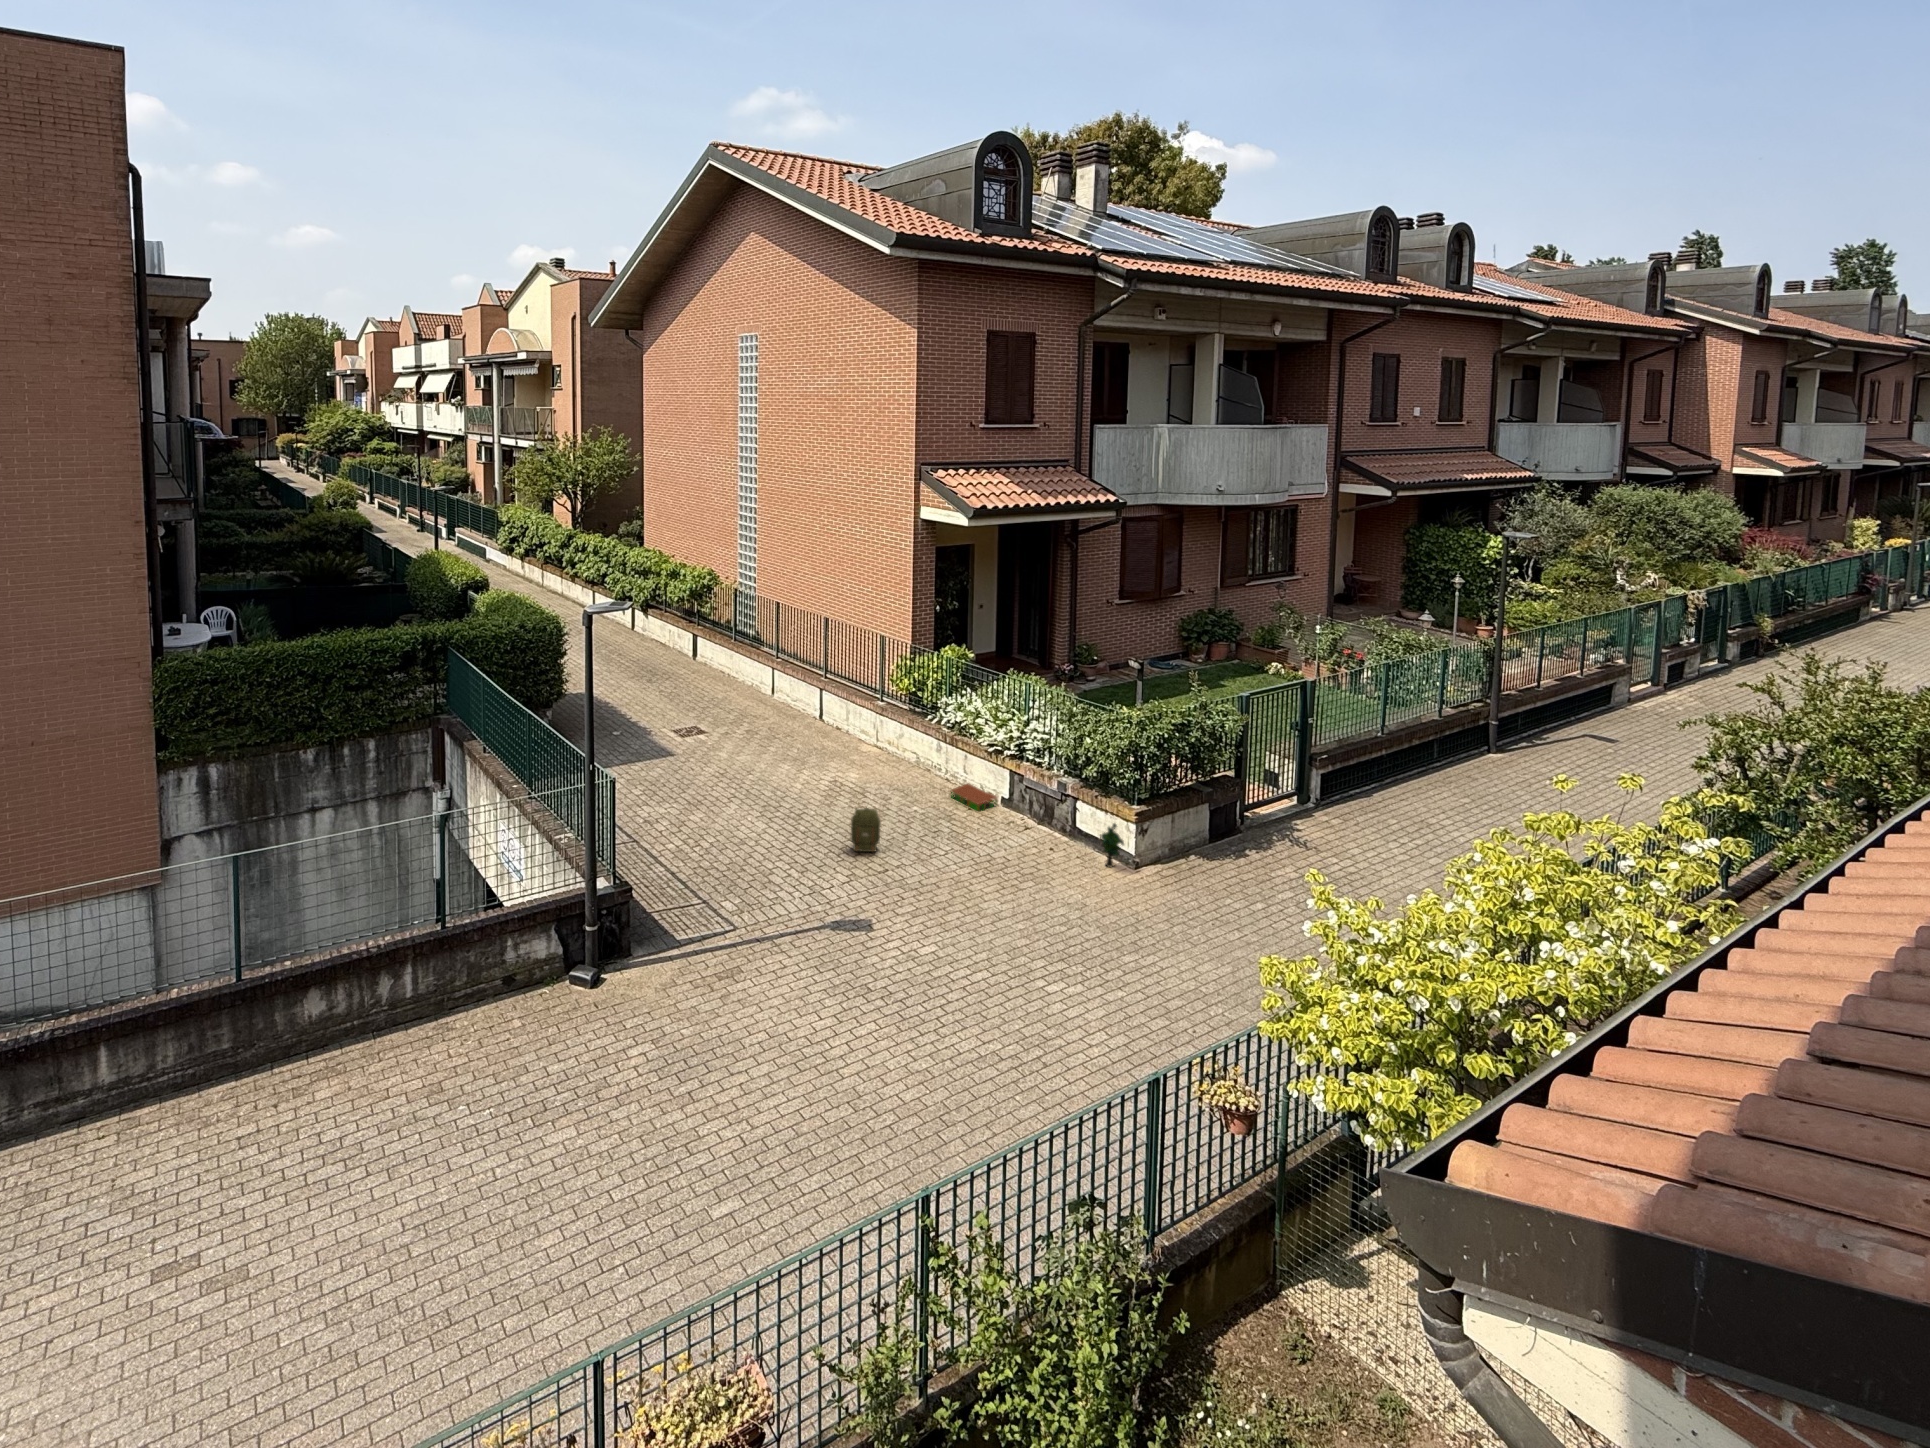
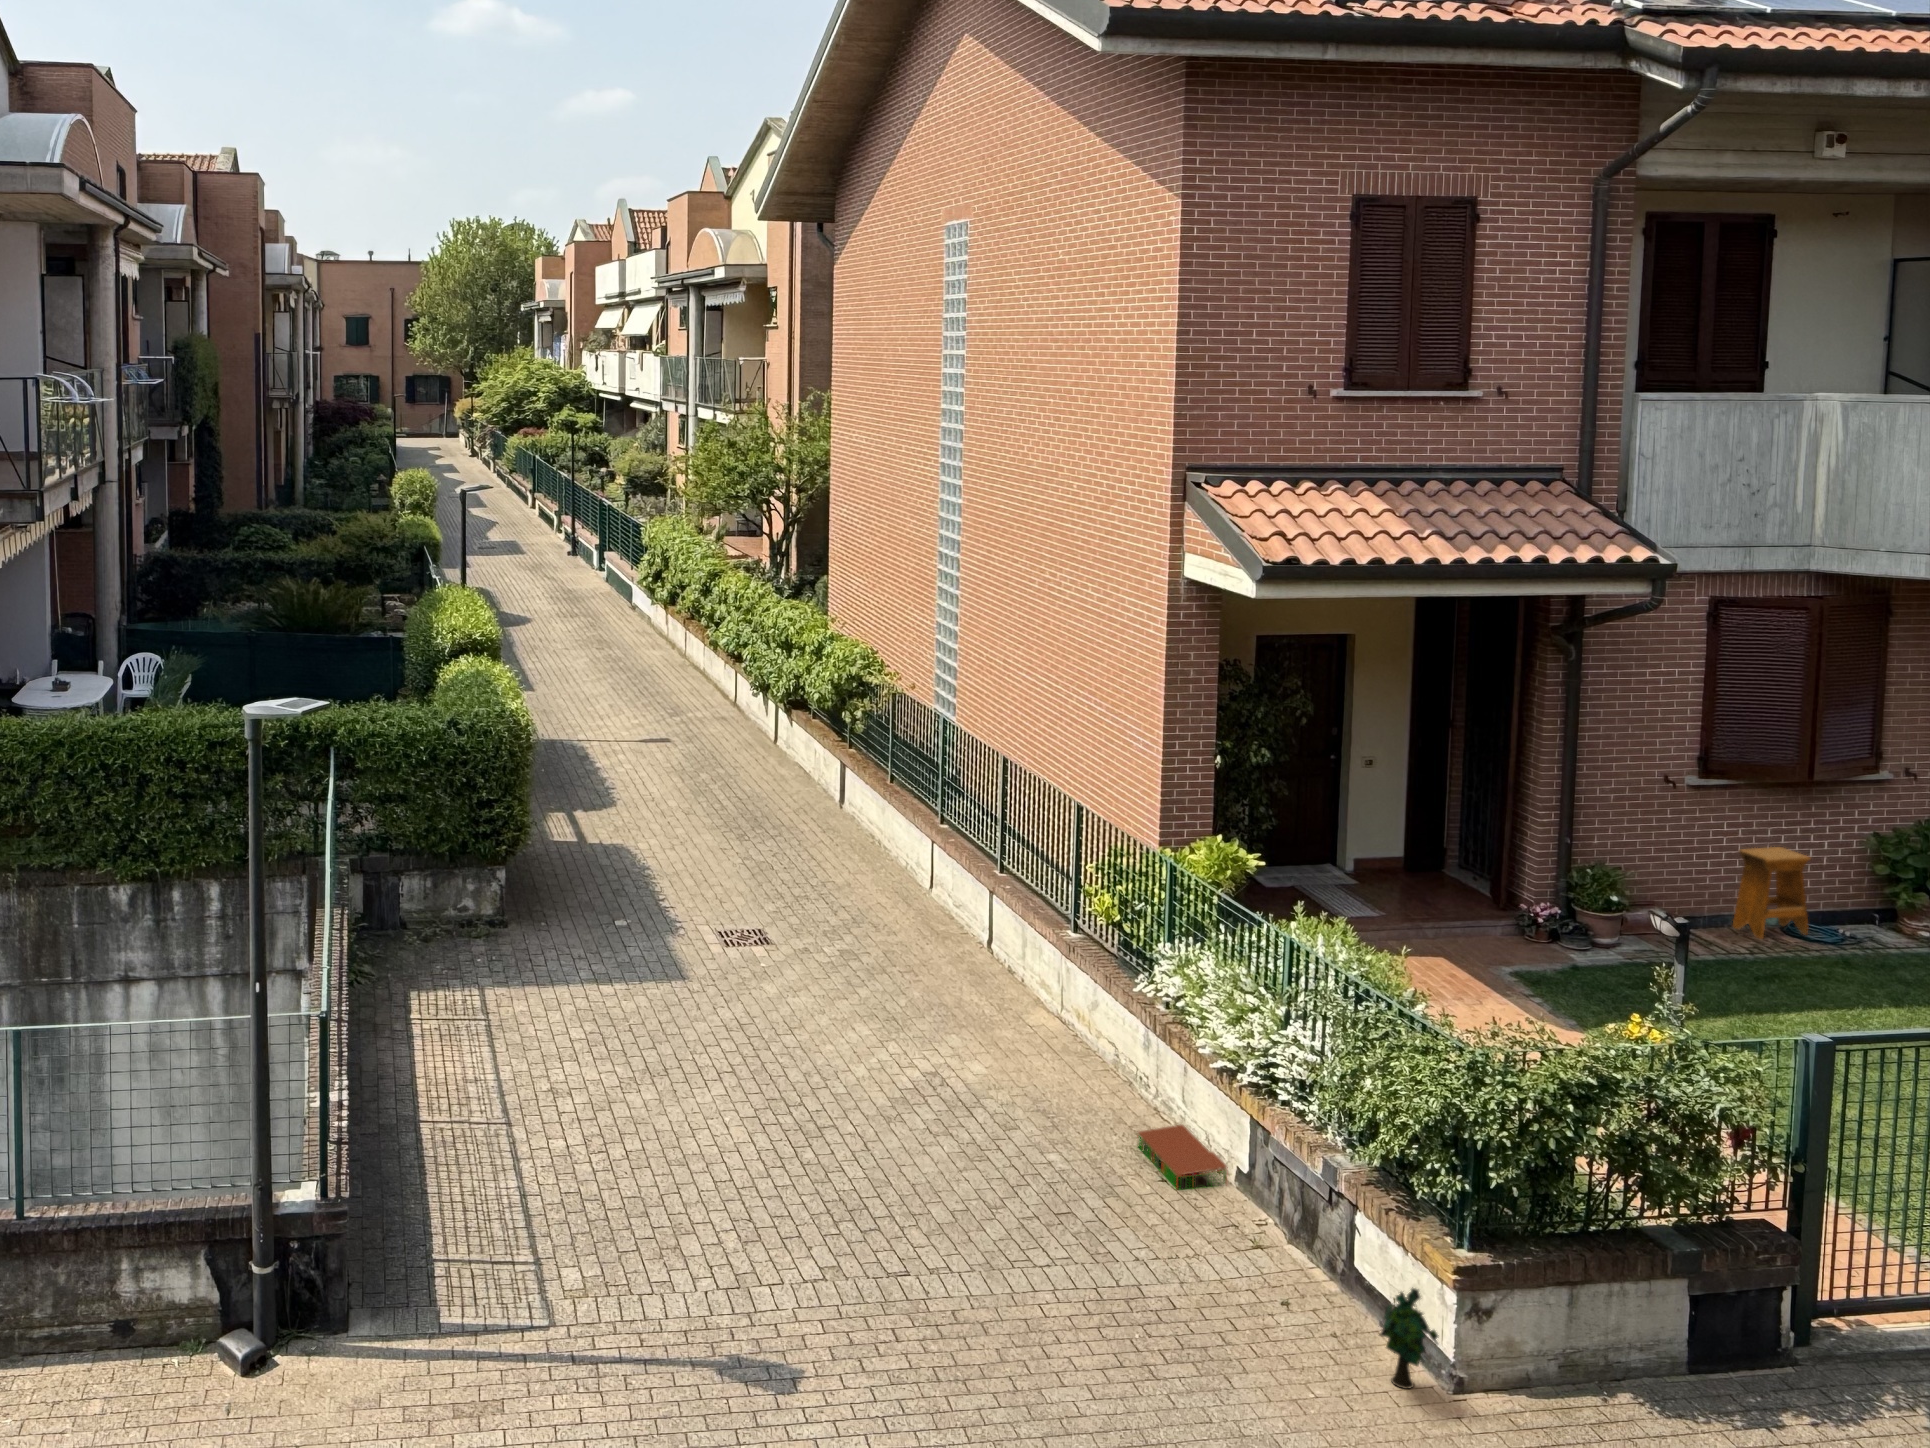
stool: none [1139,627,1168,669] -> present [1733,847,1810,939]
backpack: present [851,808,881,852] -> none [863,1137,927,1233]

